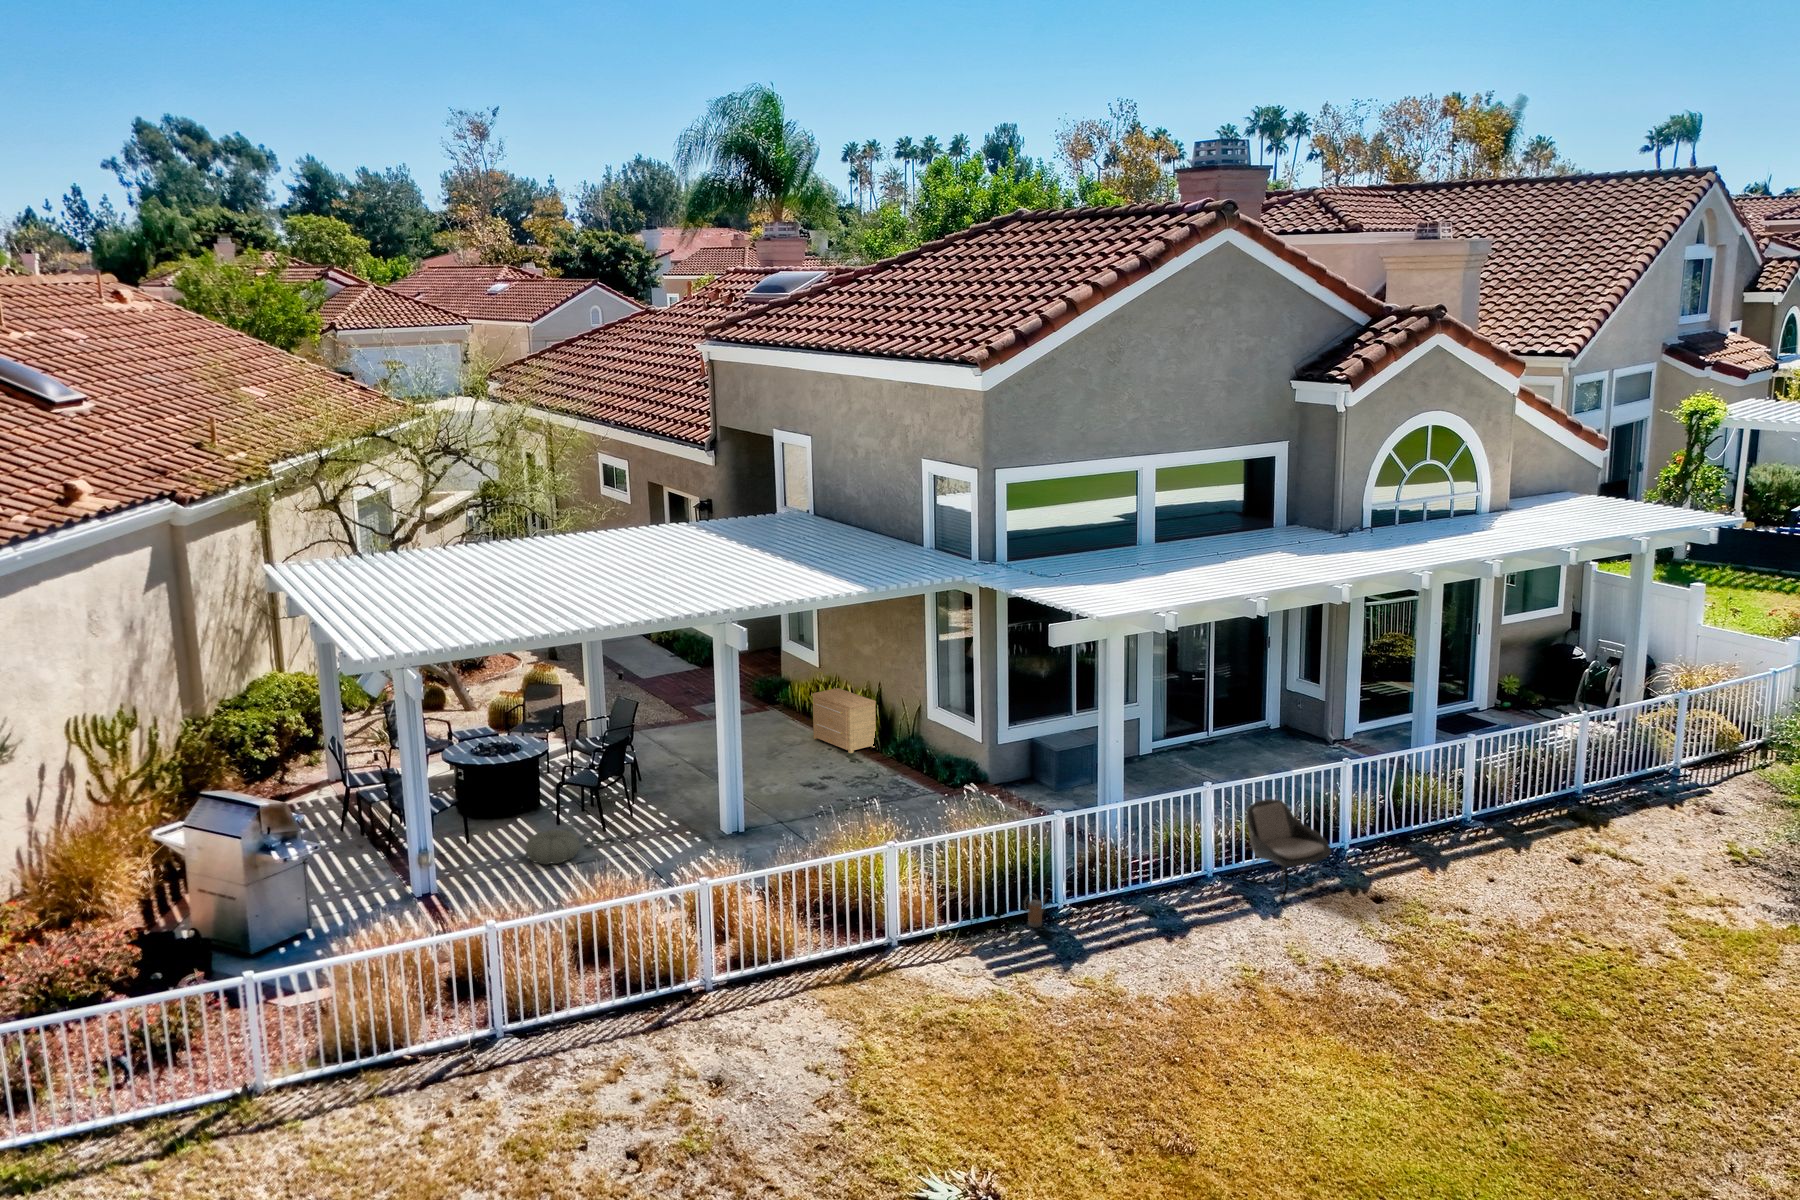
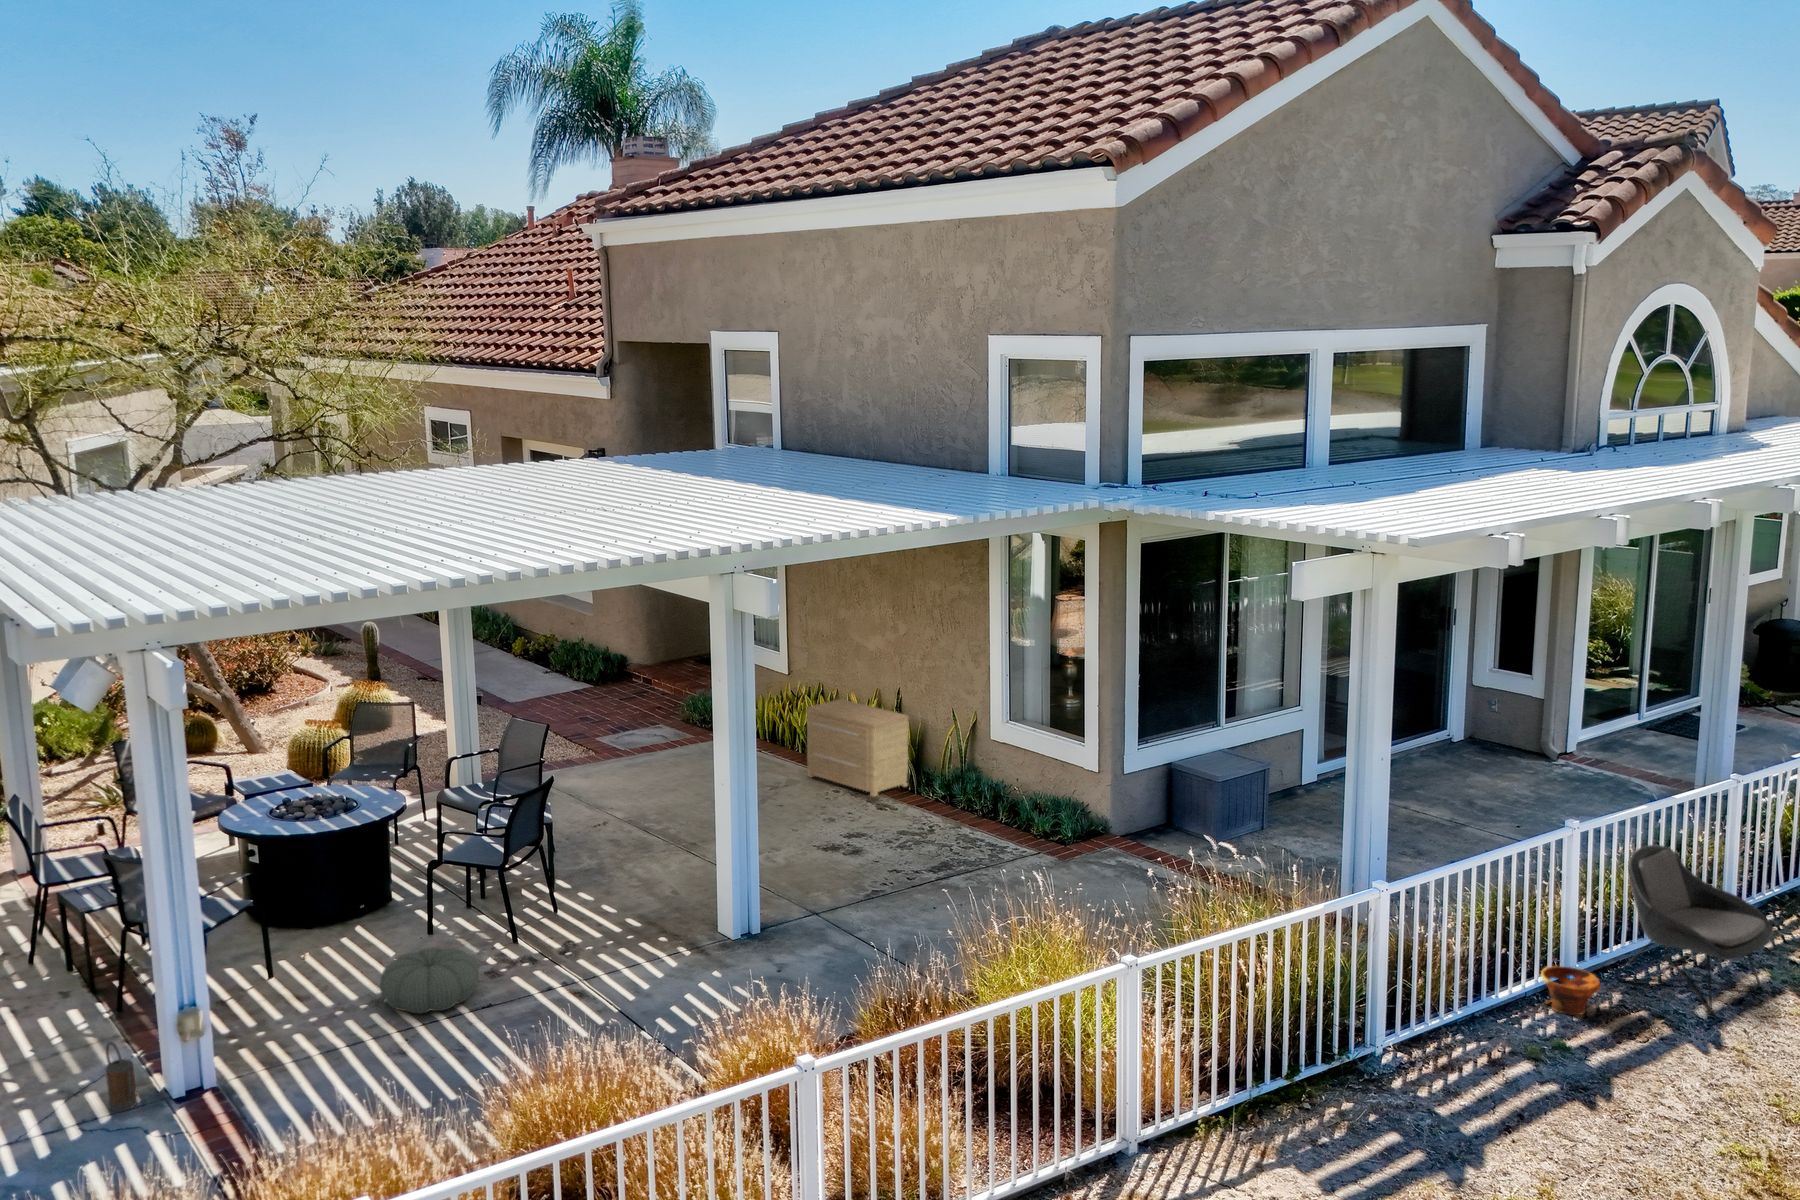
planter: none [1180,868,1214,896] -> present [1541,966,1600,1015]
watering can: present [1025,896,1047,928] -> present [106,1042,138,1112]

